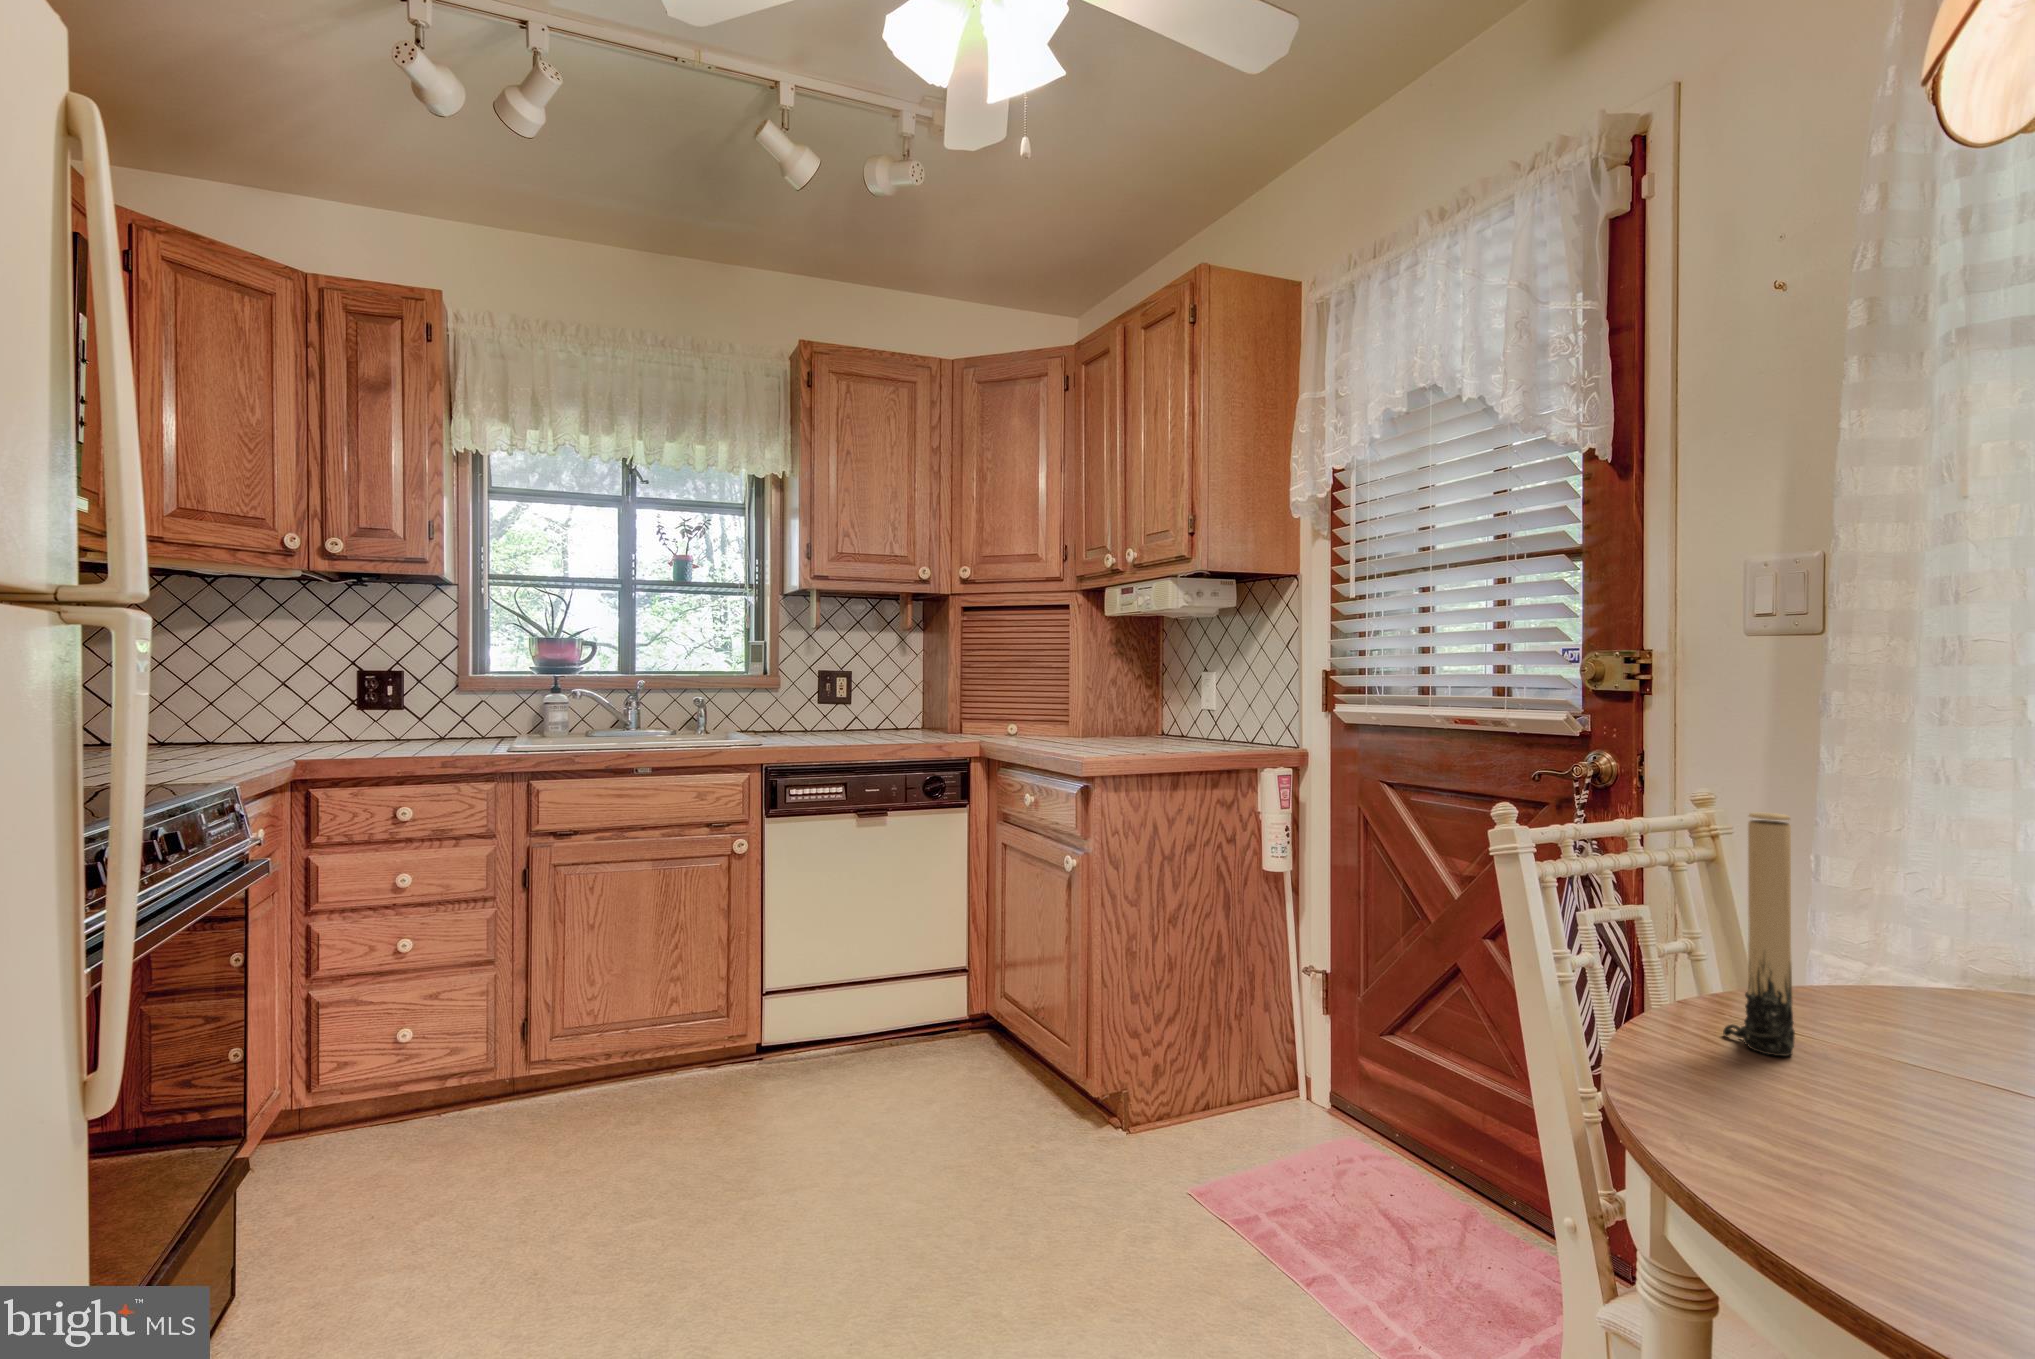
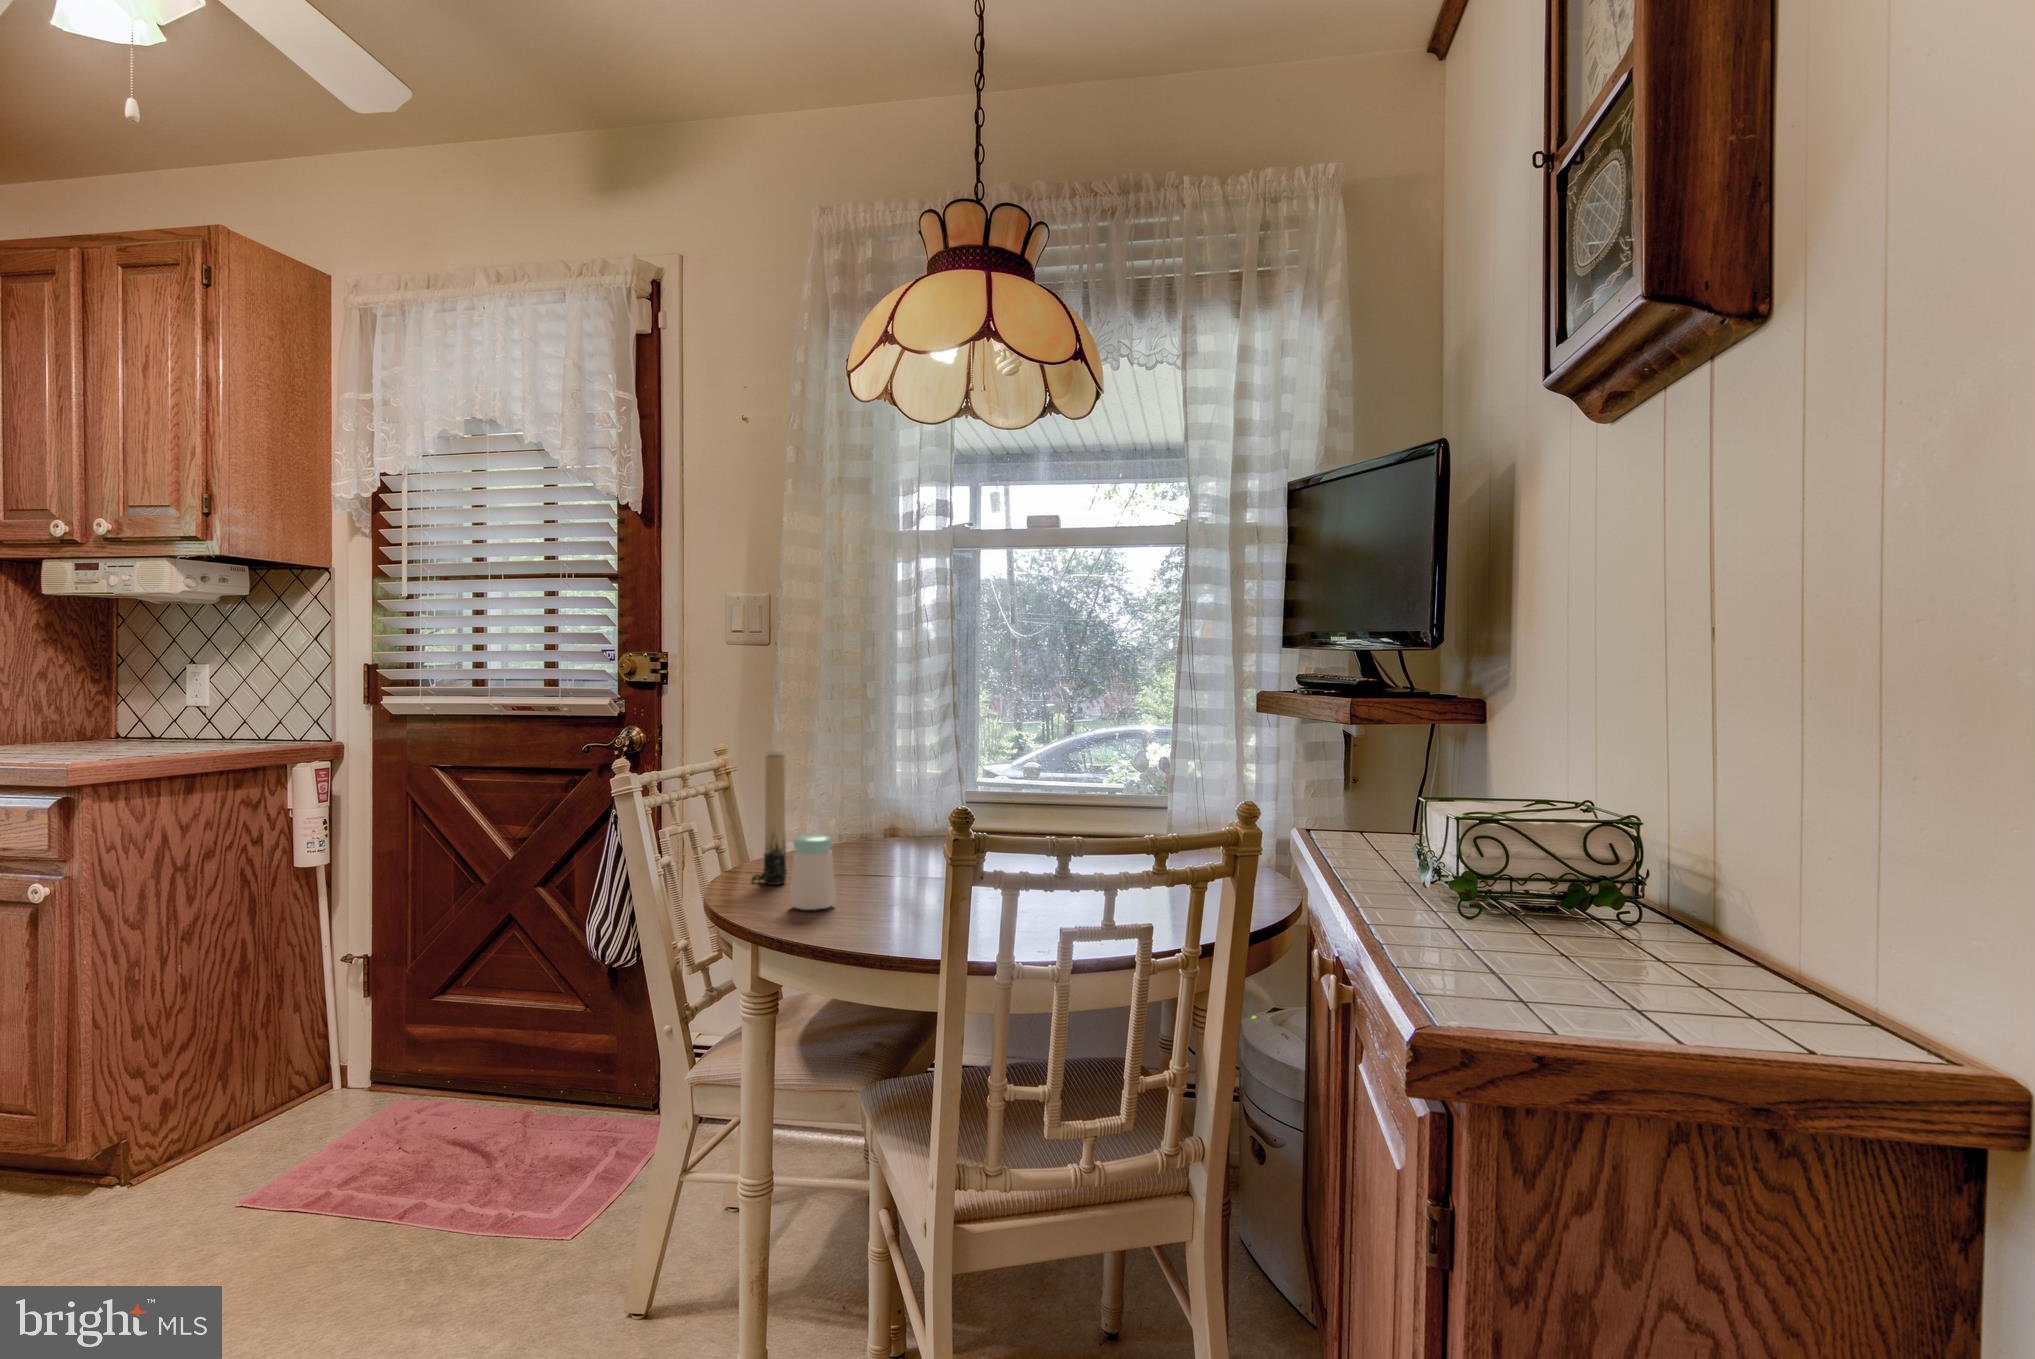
salt shaker: none [1767,988,1885,1150] -> present [789,834,836,910]

